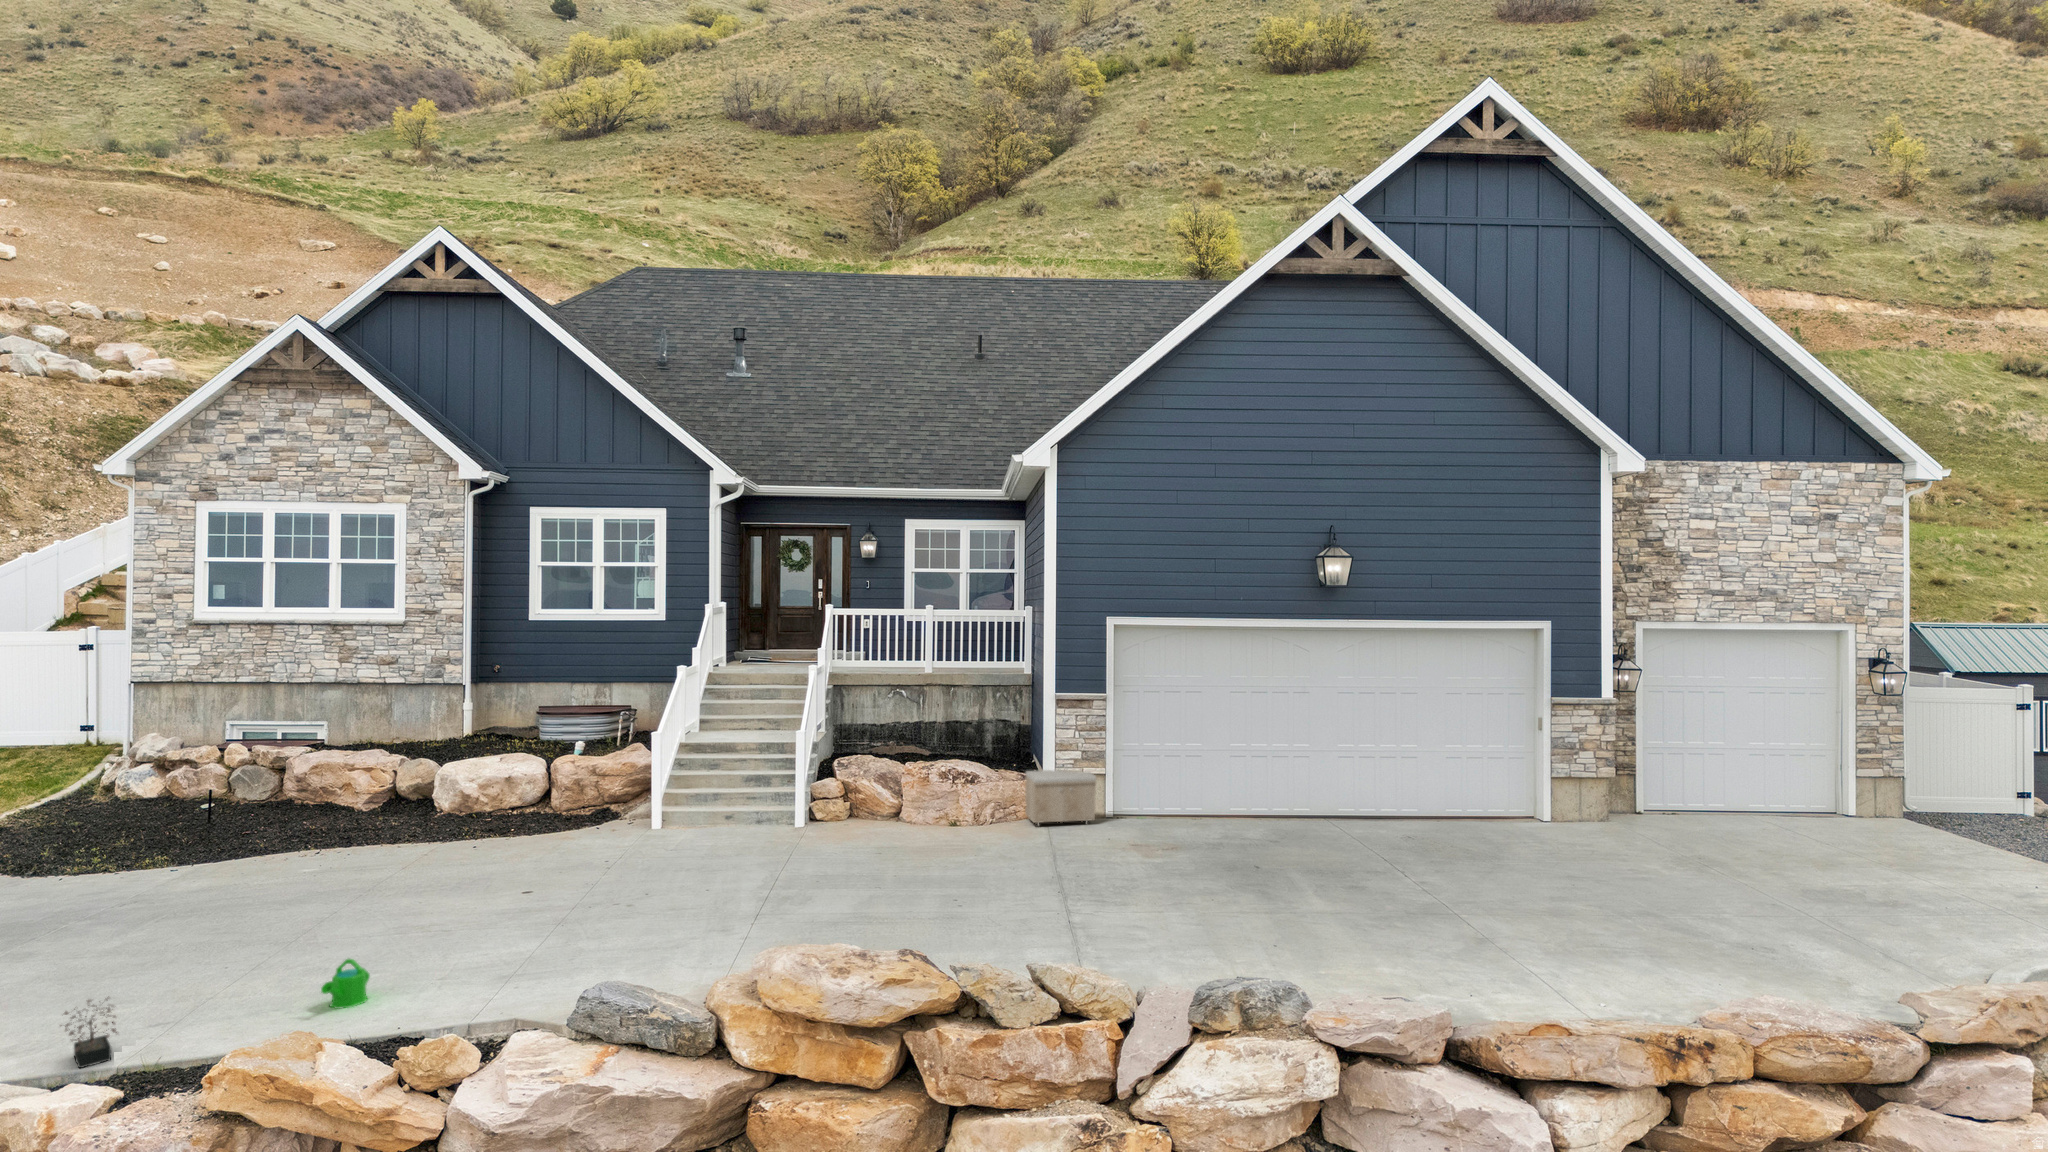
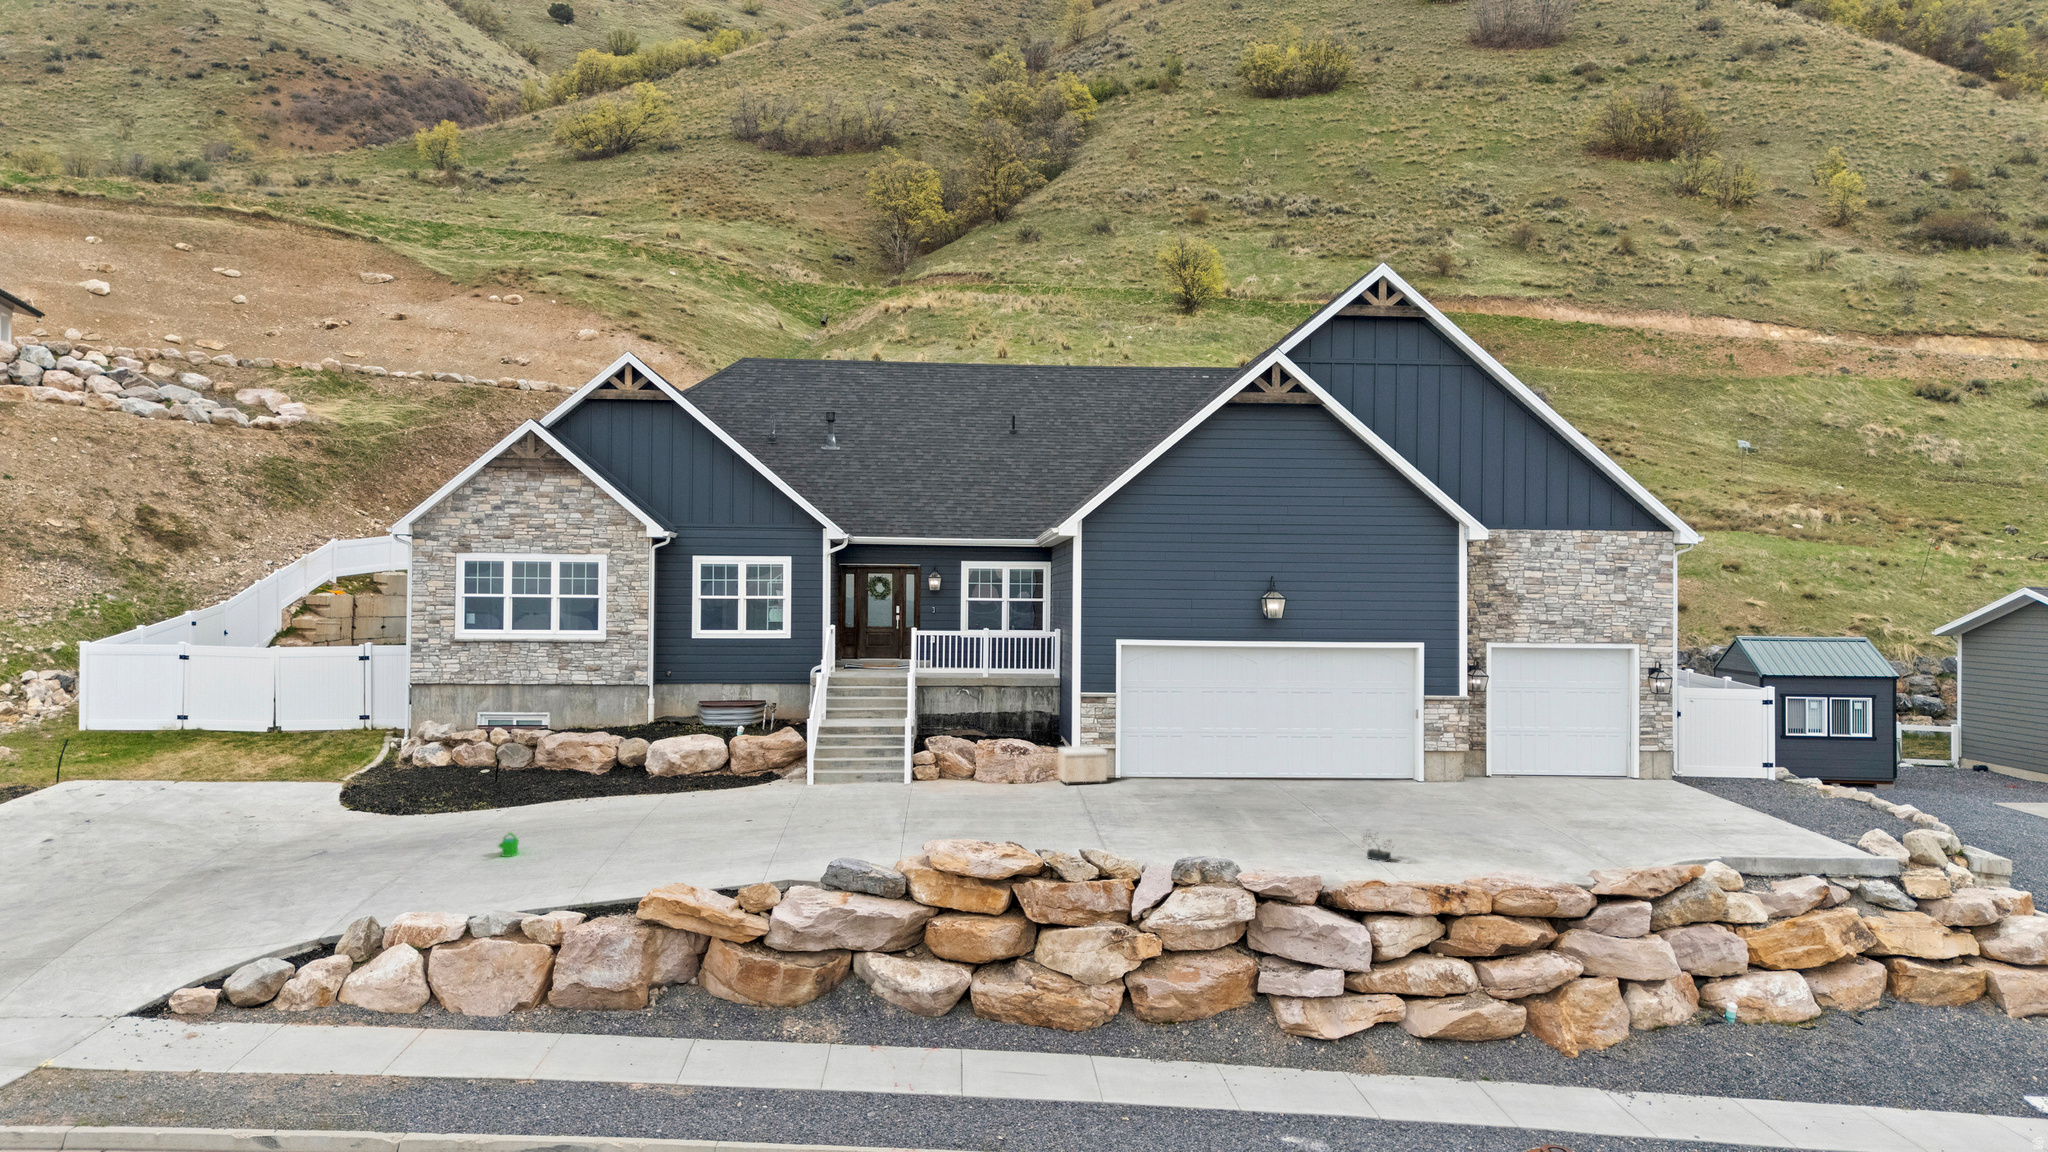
watering can: present [321,959,370,1009] -> present [498,833,519,857]
decorative plant: present [60,998,118,1068] -> present [1363,832,1393,862]

